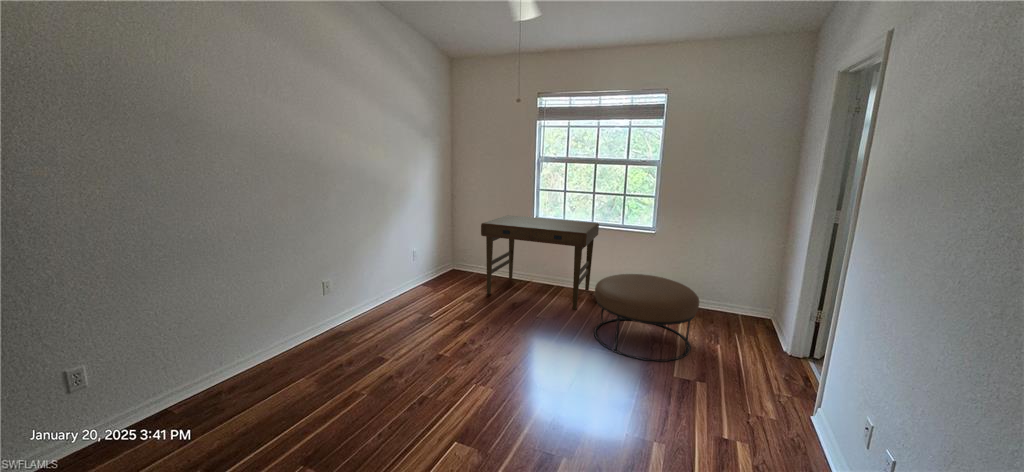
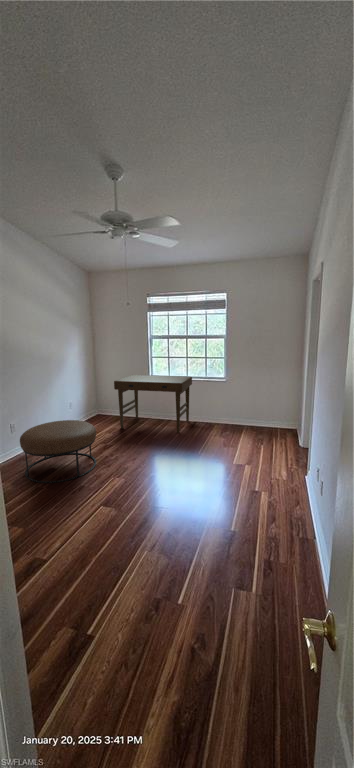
ottoman: present [594,274,699,362] -> present [20,420,96,483]

